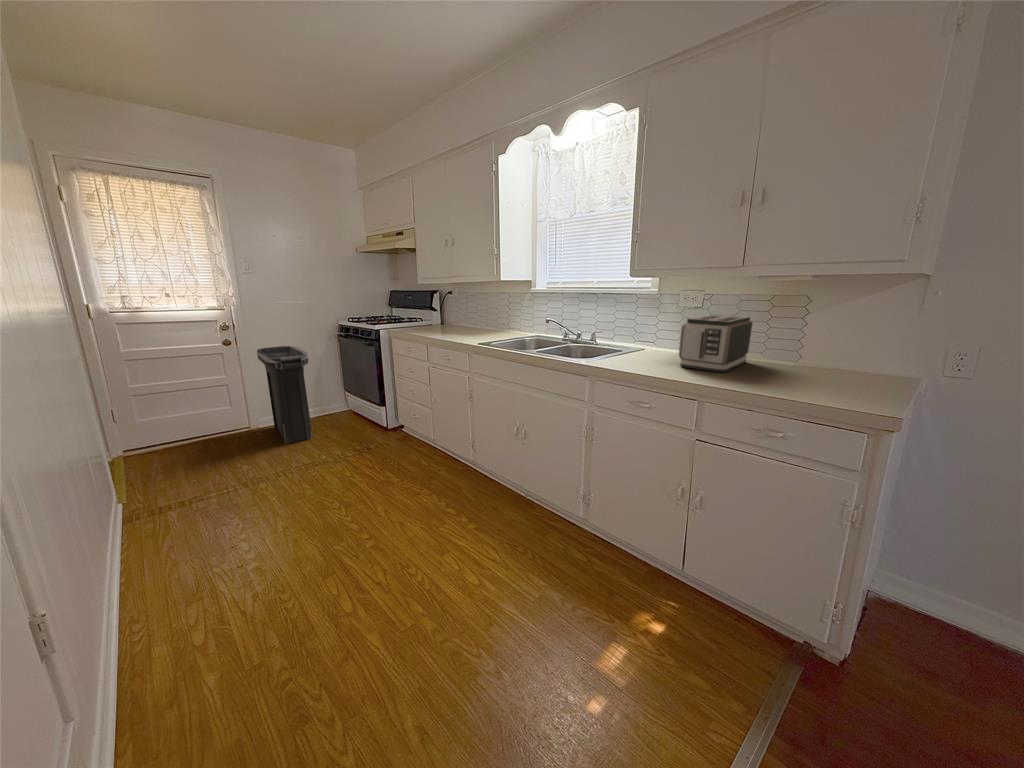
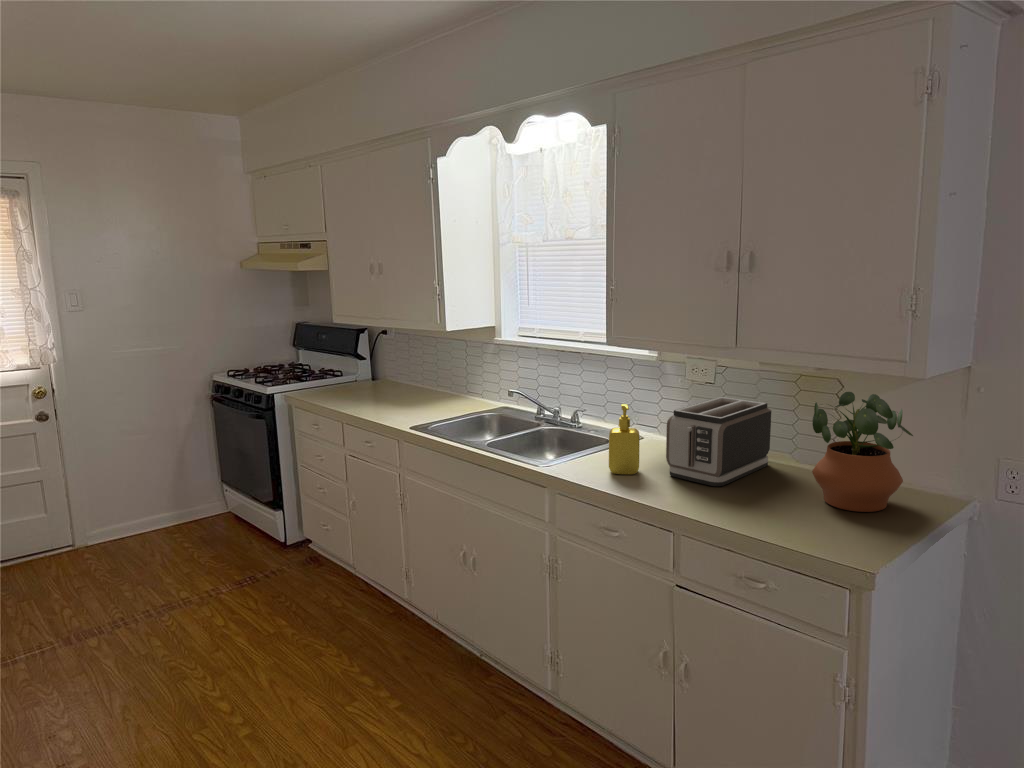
potted plant: none [801,298,887,386] -> present [812,392,913,512]
soap dispenser: none [634,315,660,366] -> present [609,404,640,475]
trash can: present [257,346,312,443] -> none [87,418,169,572]

